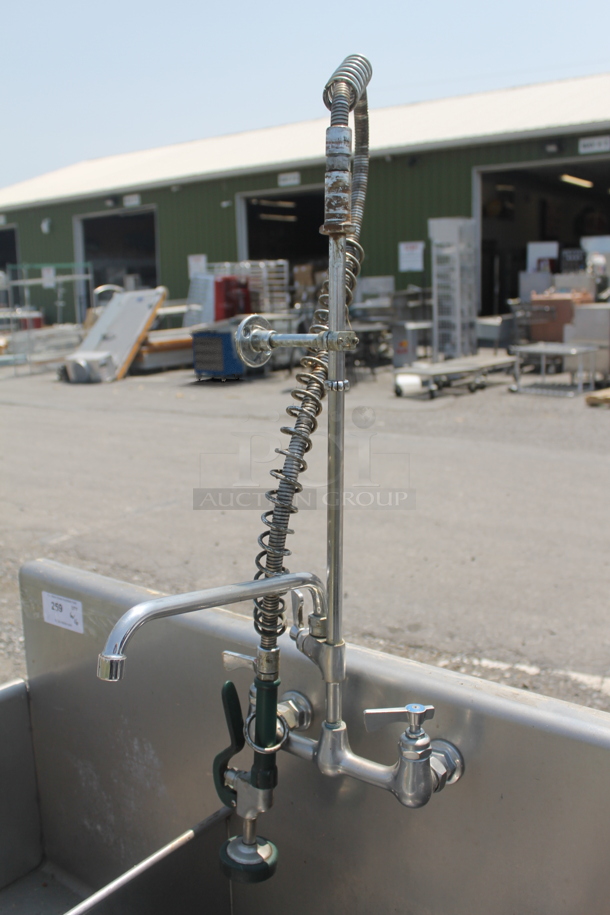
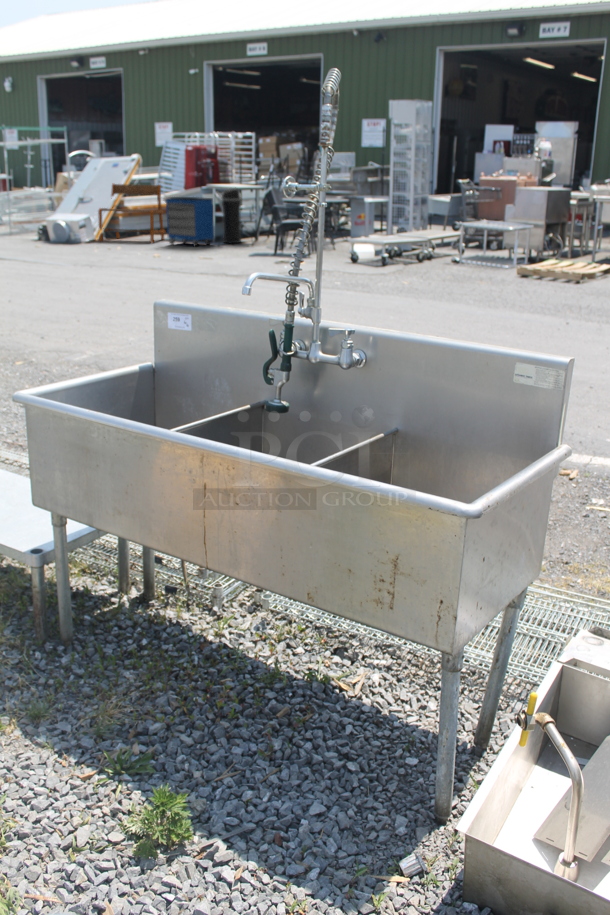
bench: none [122,318,193,380] -> present [98,184,165,243]
trash can: none [251,318,273,377] -> present [222,189,242,243]

